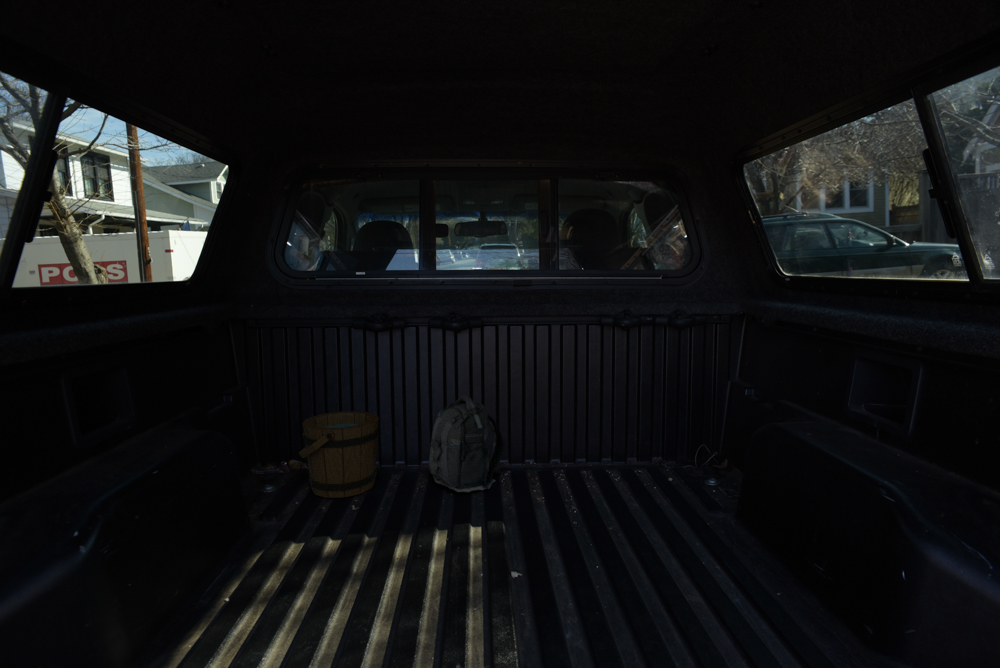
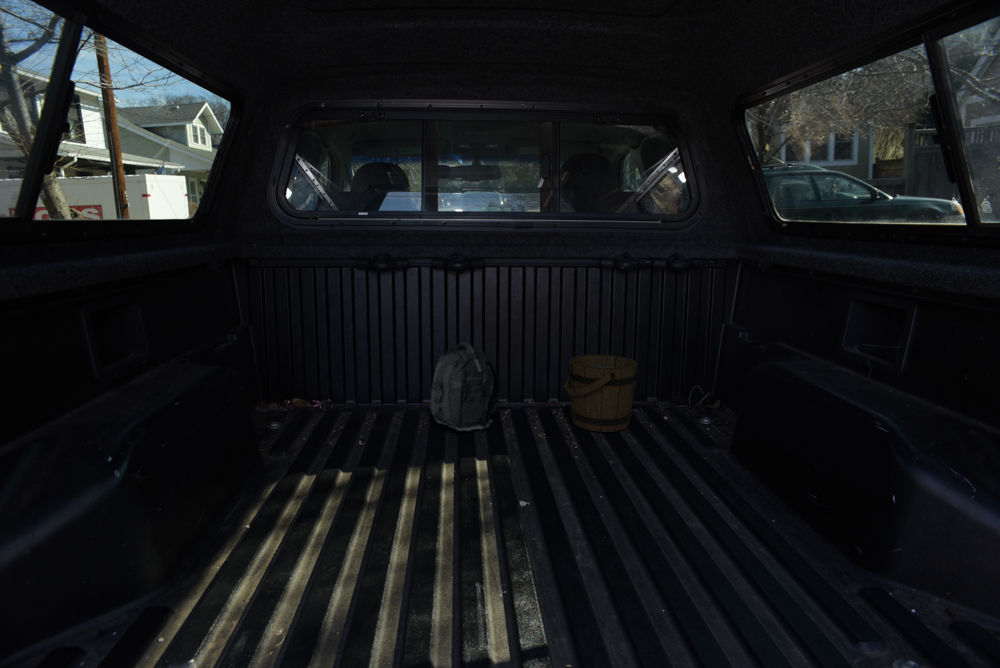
bucket: present [299,411,380,498] -> present [564,354,638,432]

